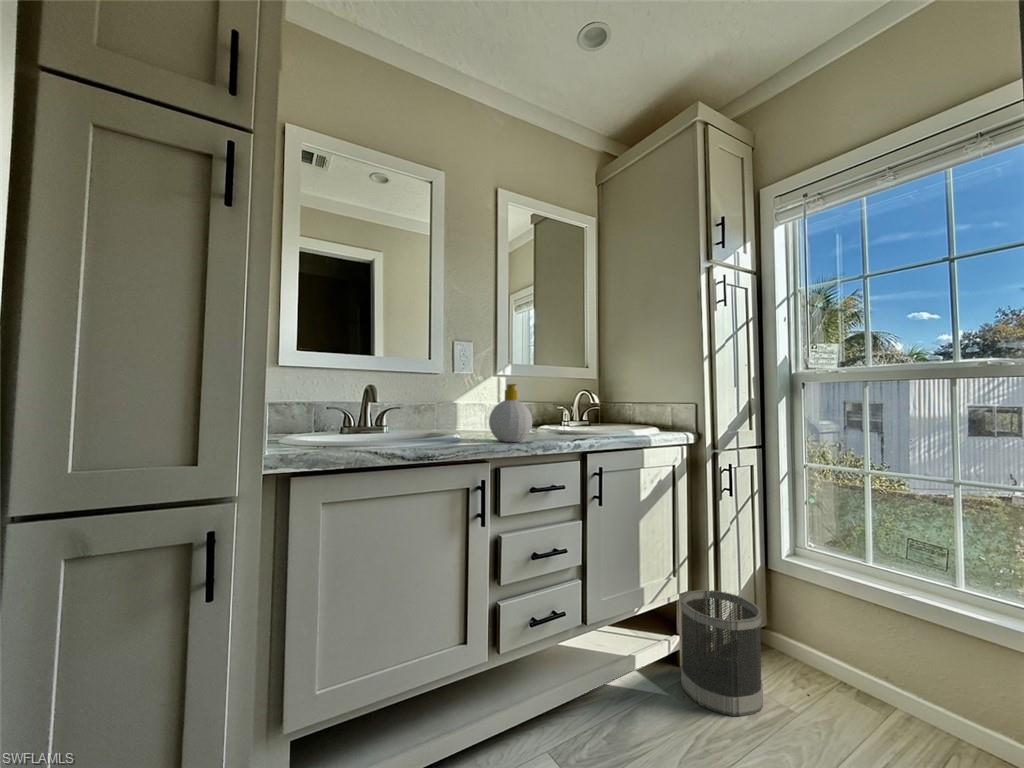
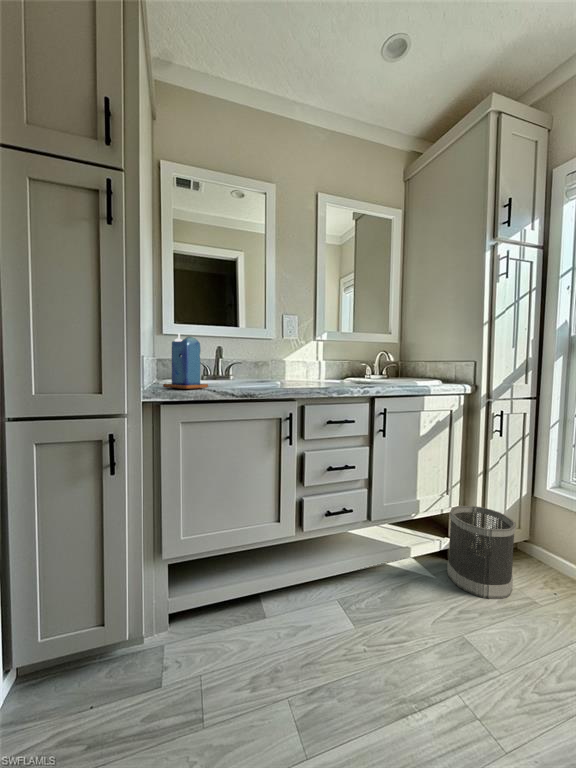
candle: none [295,367,365,451] -> present [163,333,208,389]
soap bottle: present [489,384,533,442] -> none [298,344,330,387]

